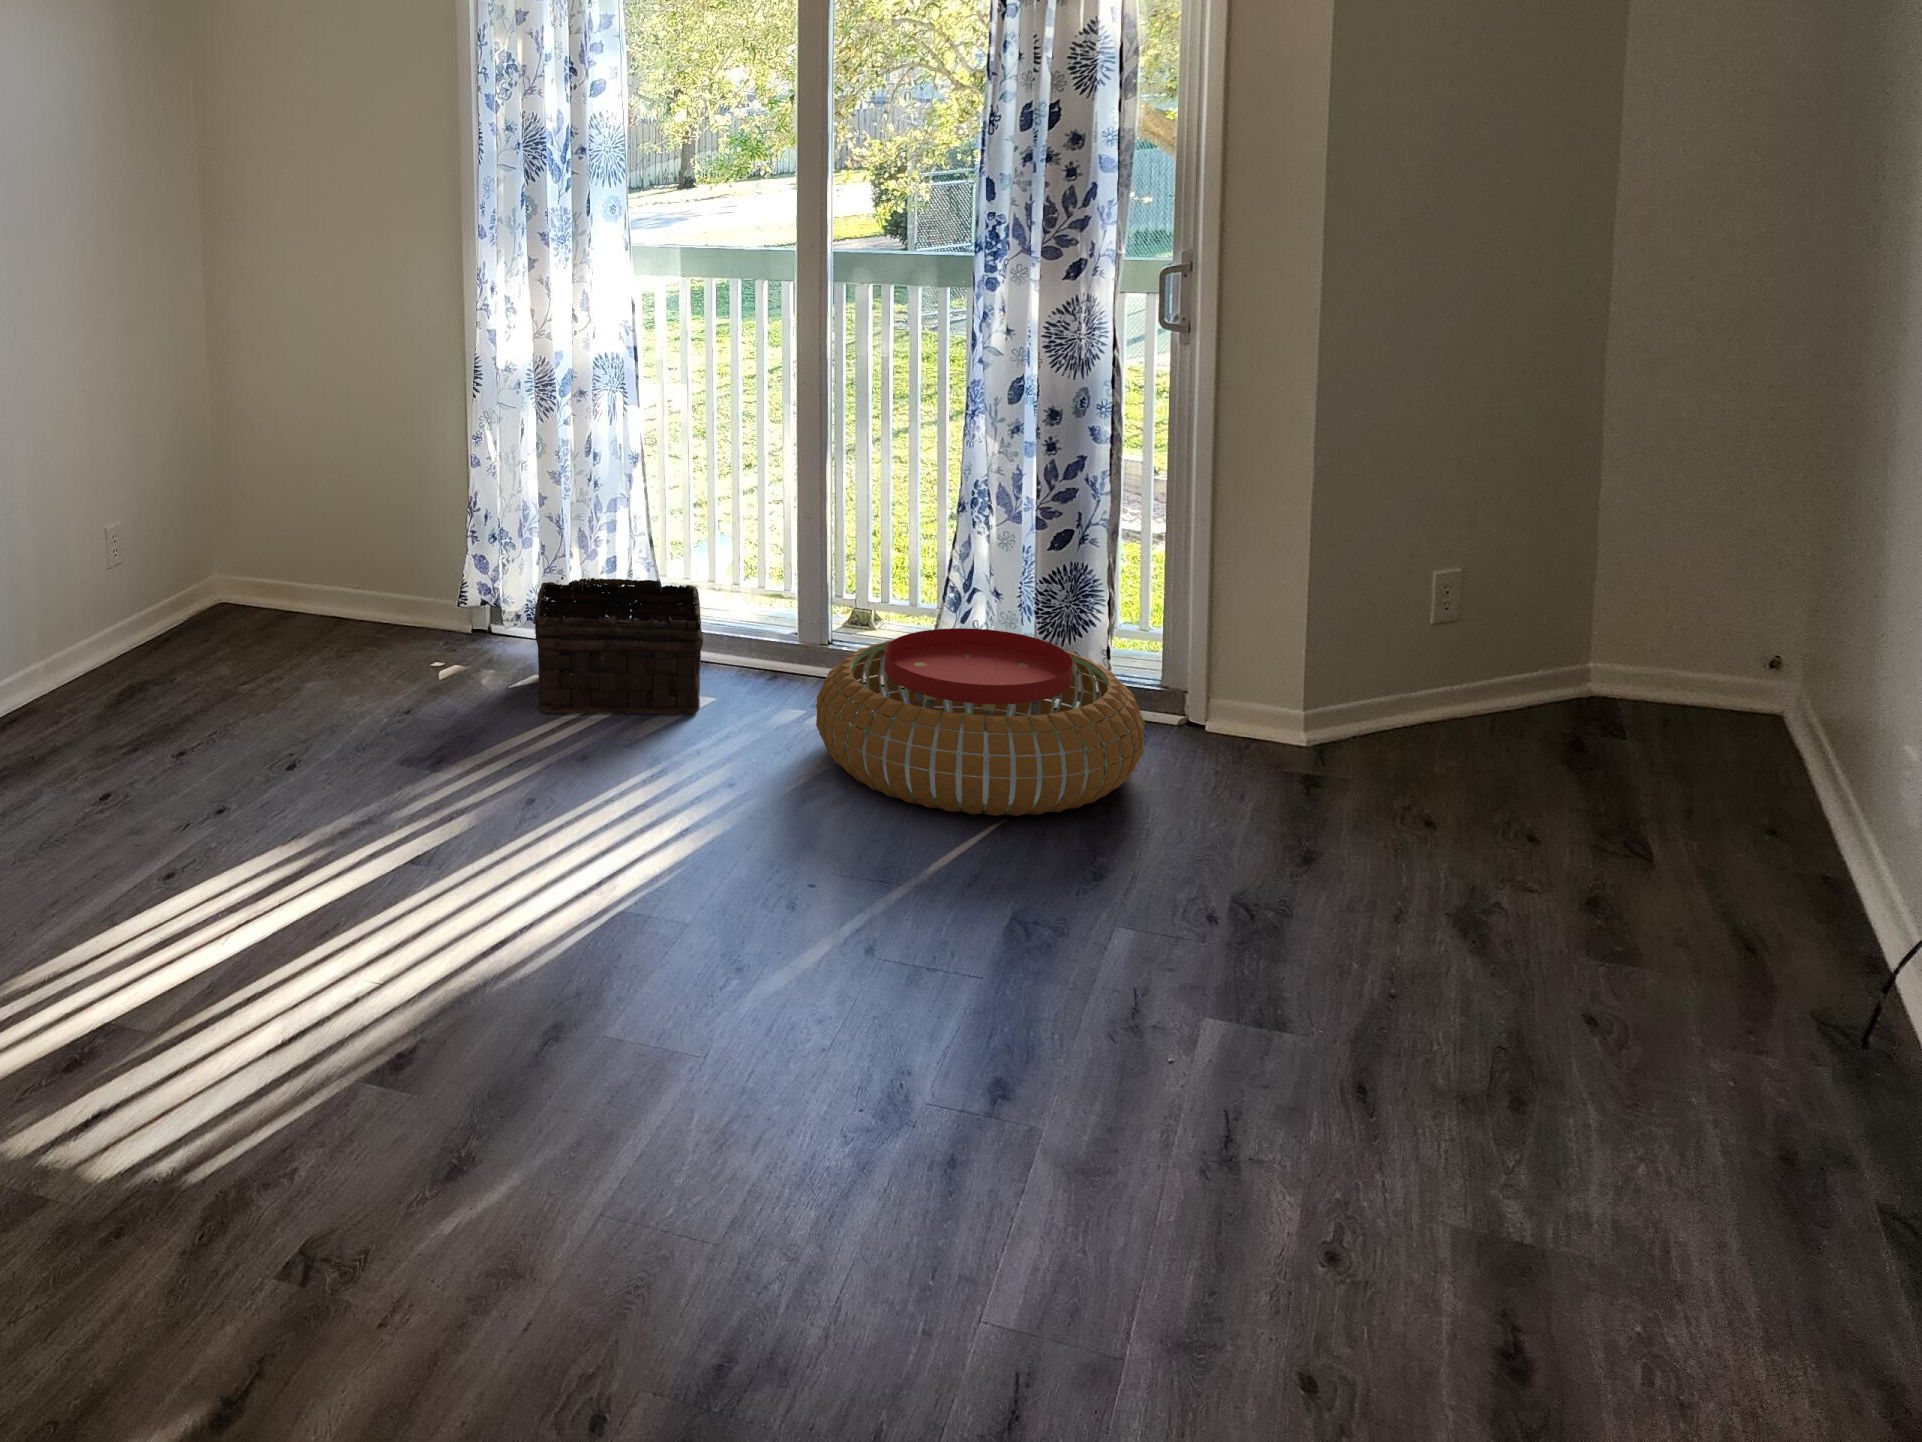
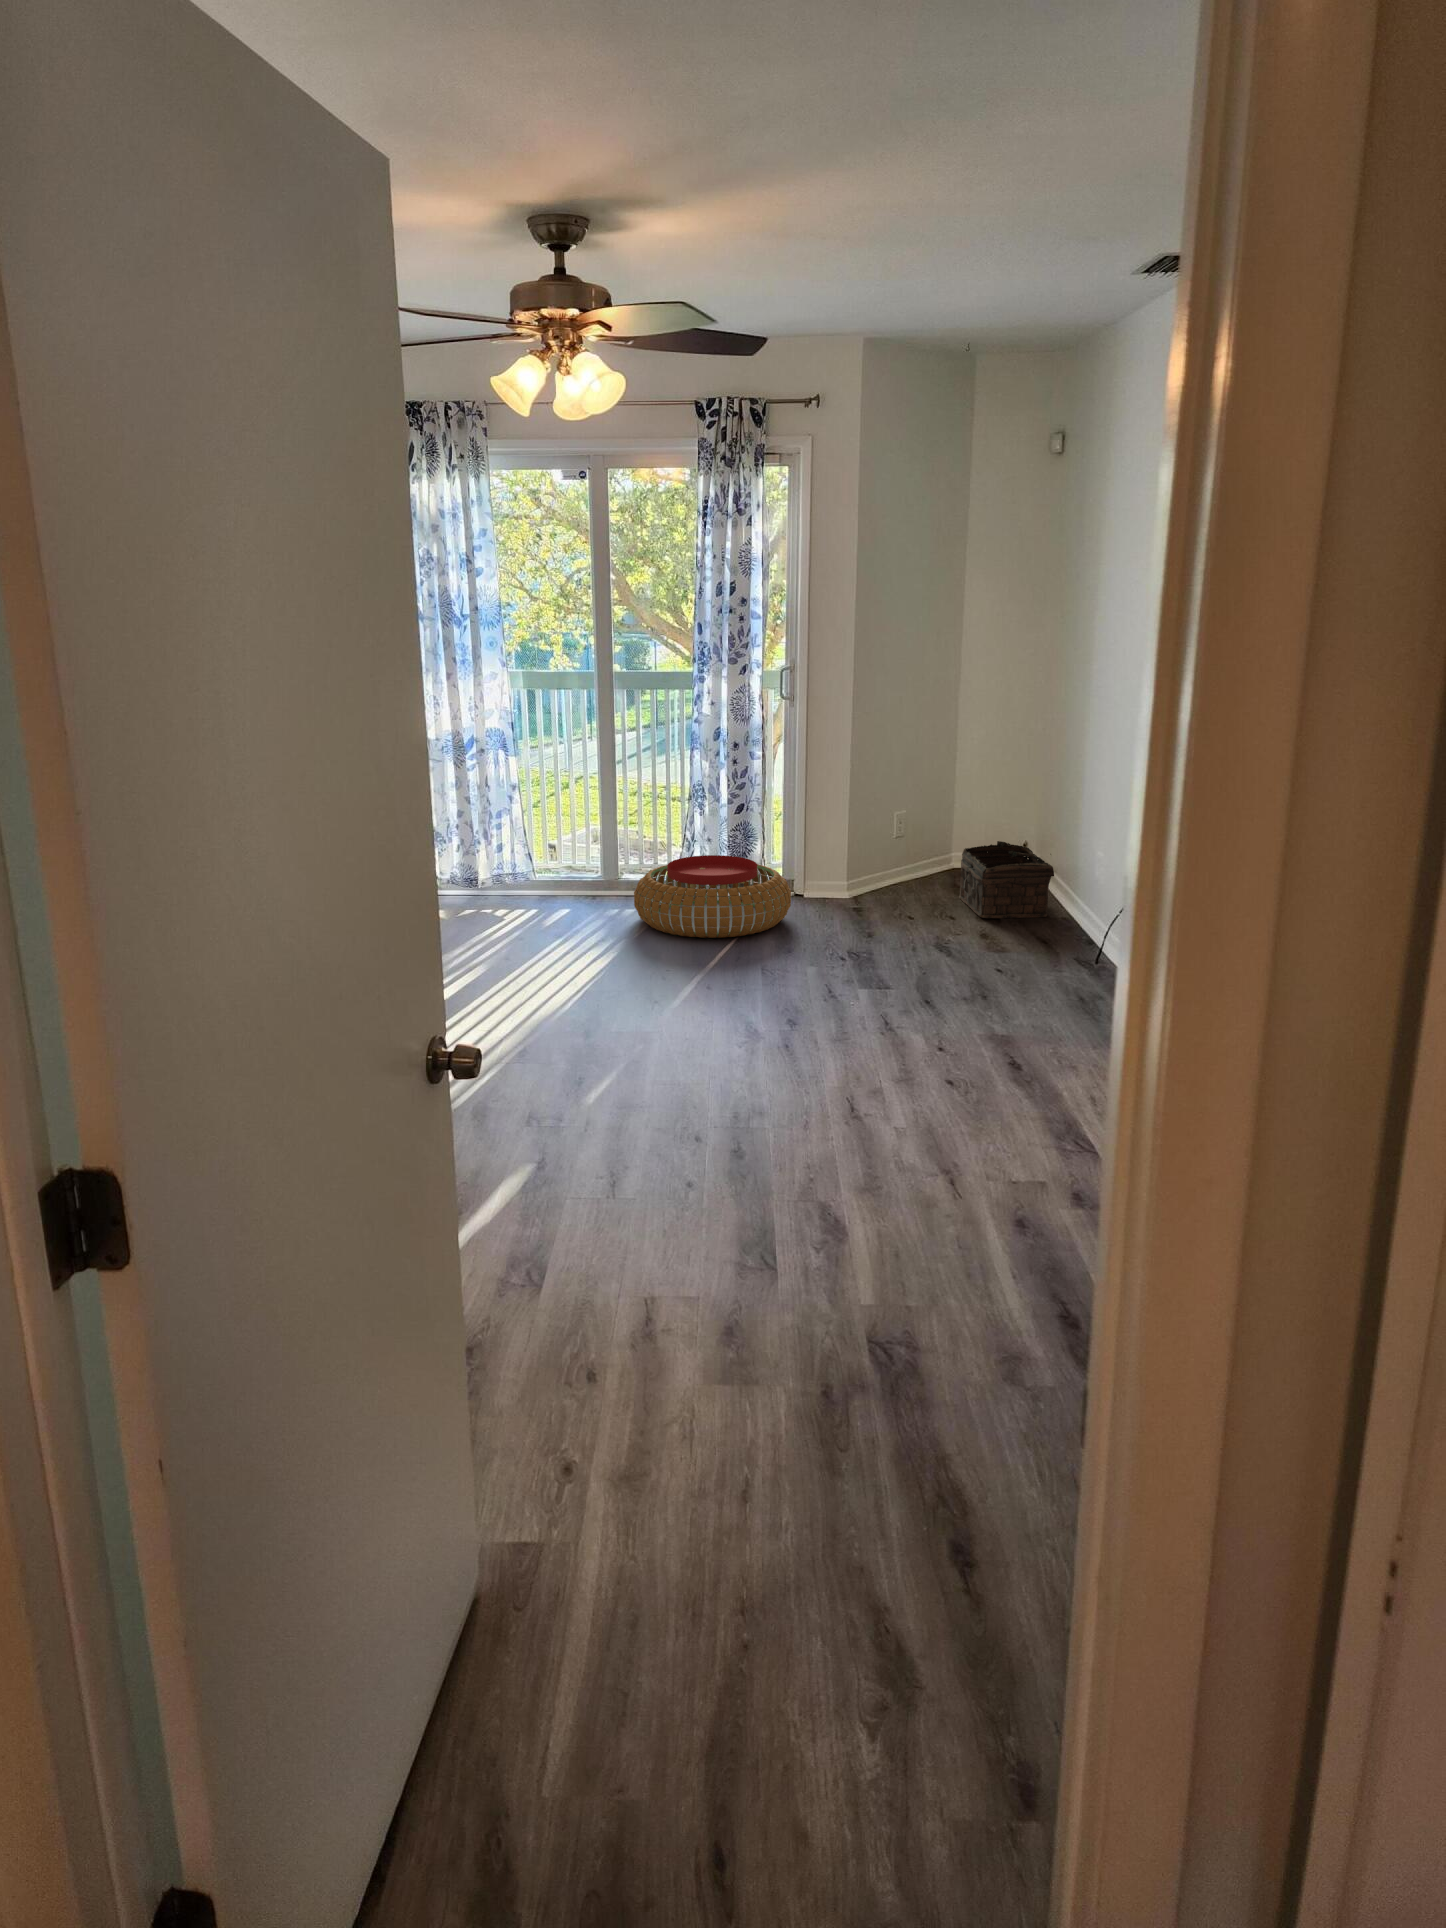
basket: present [534,577,704,714] -> present [959,841,1054,918]

